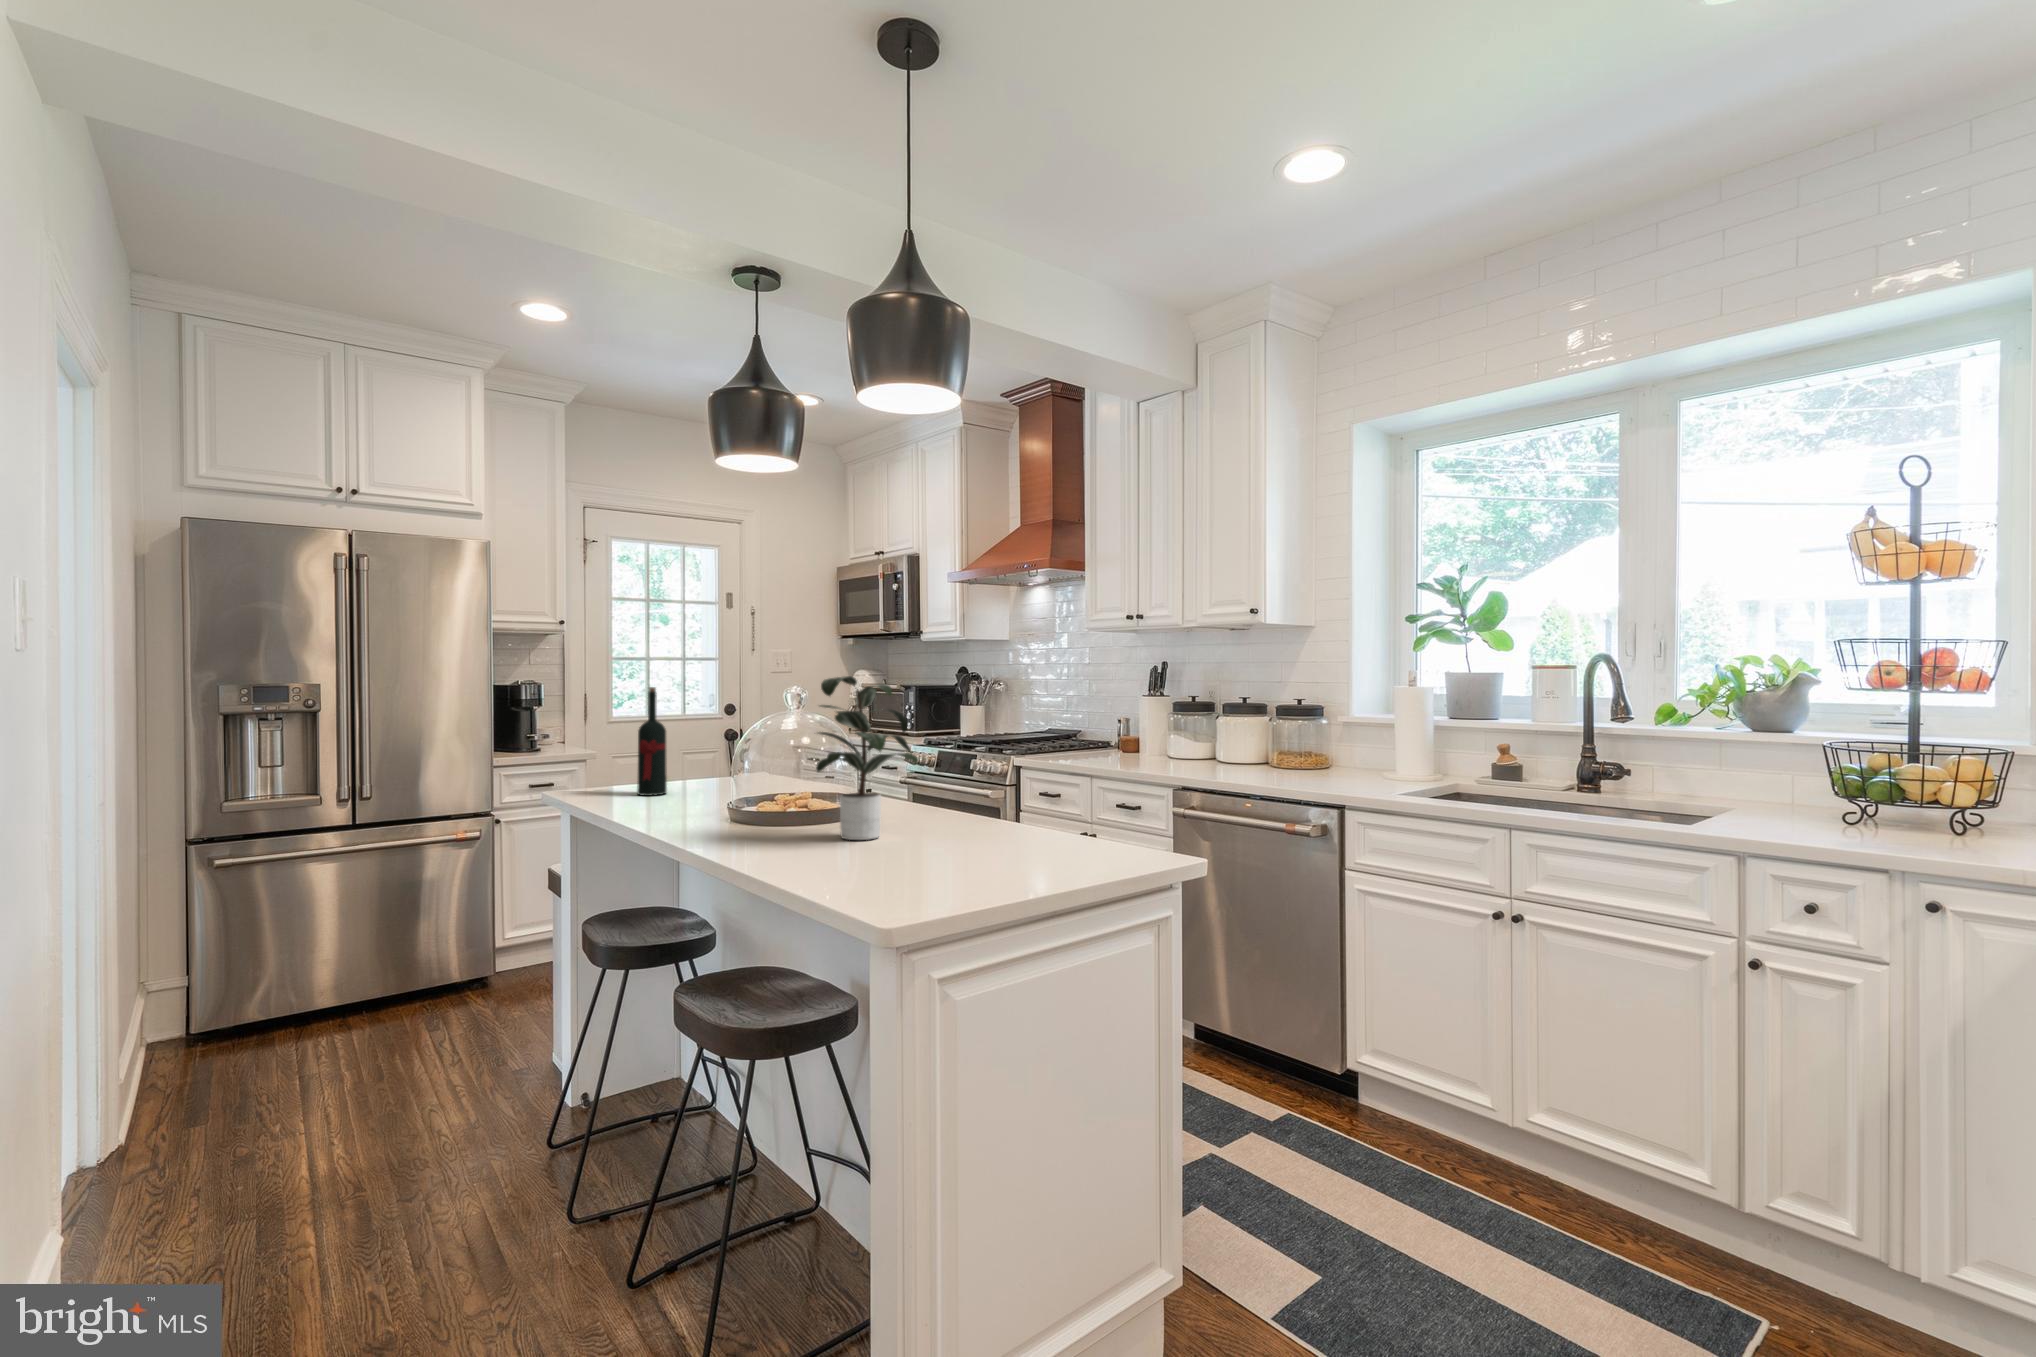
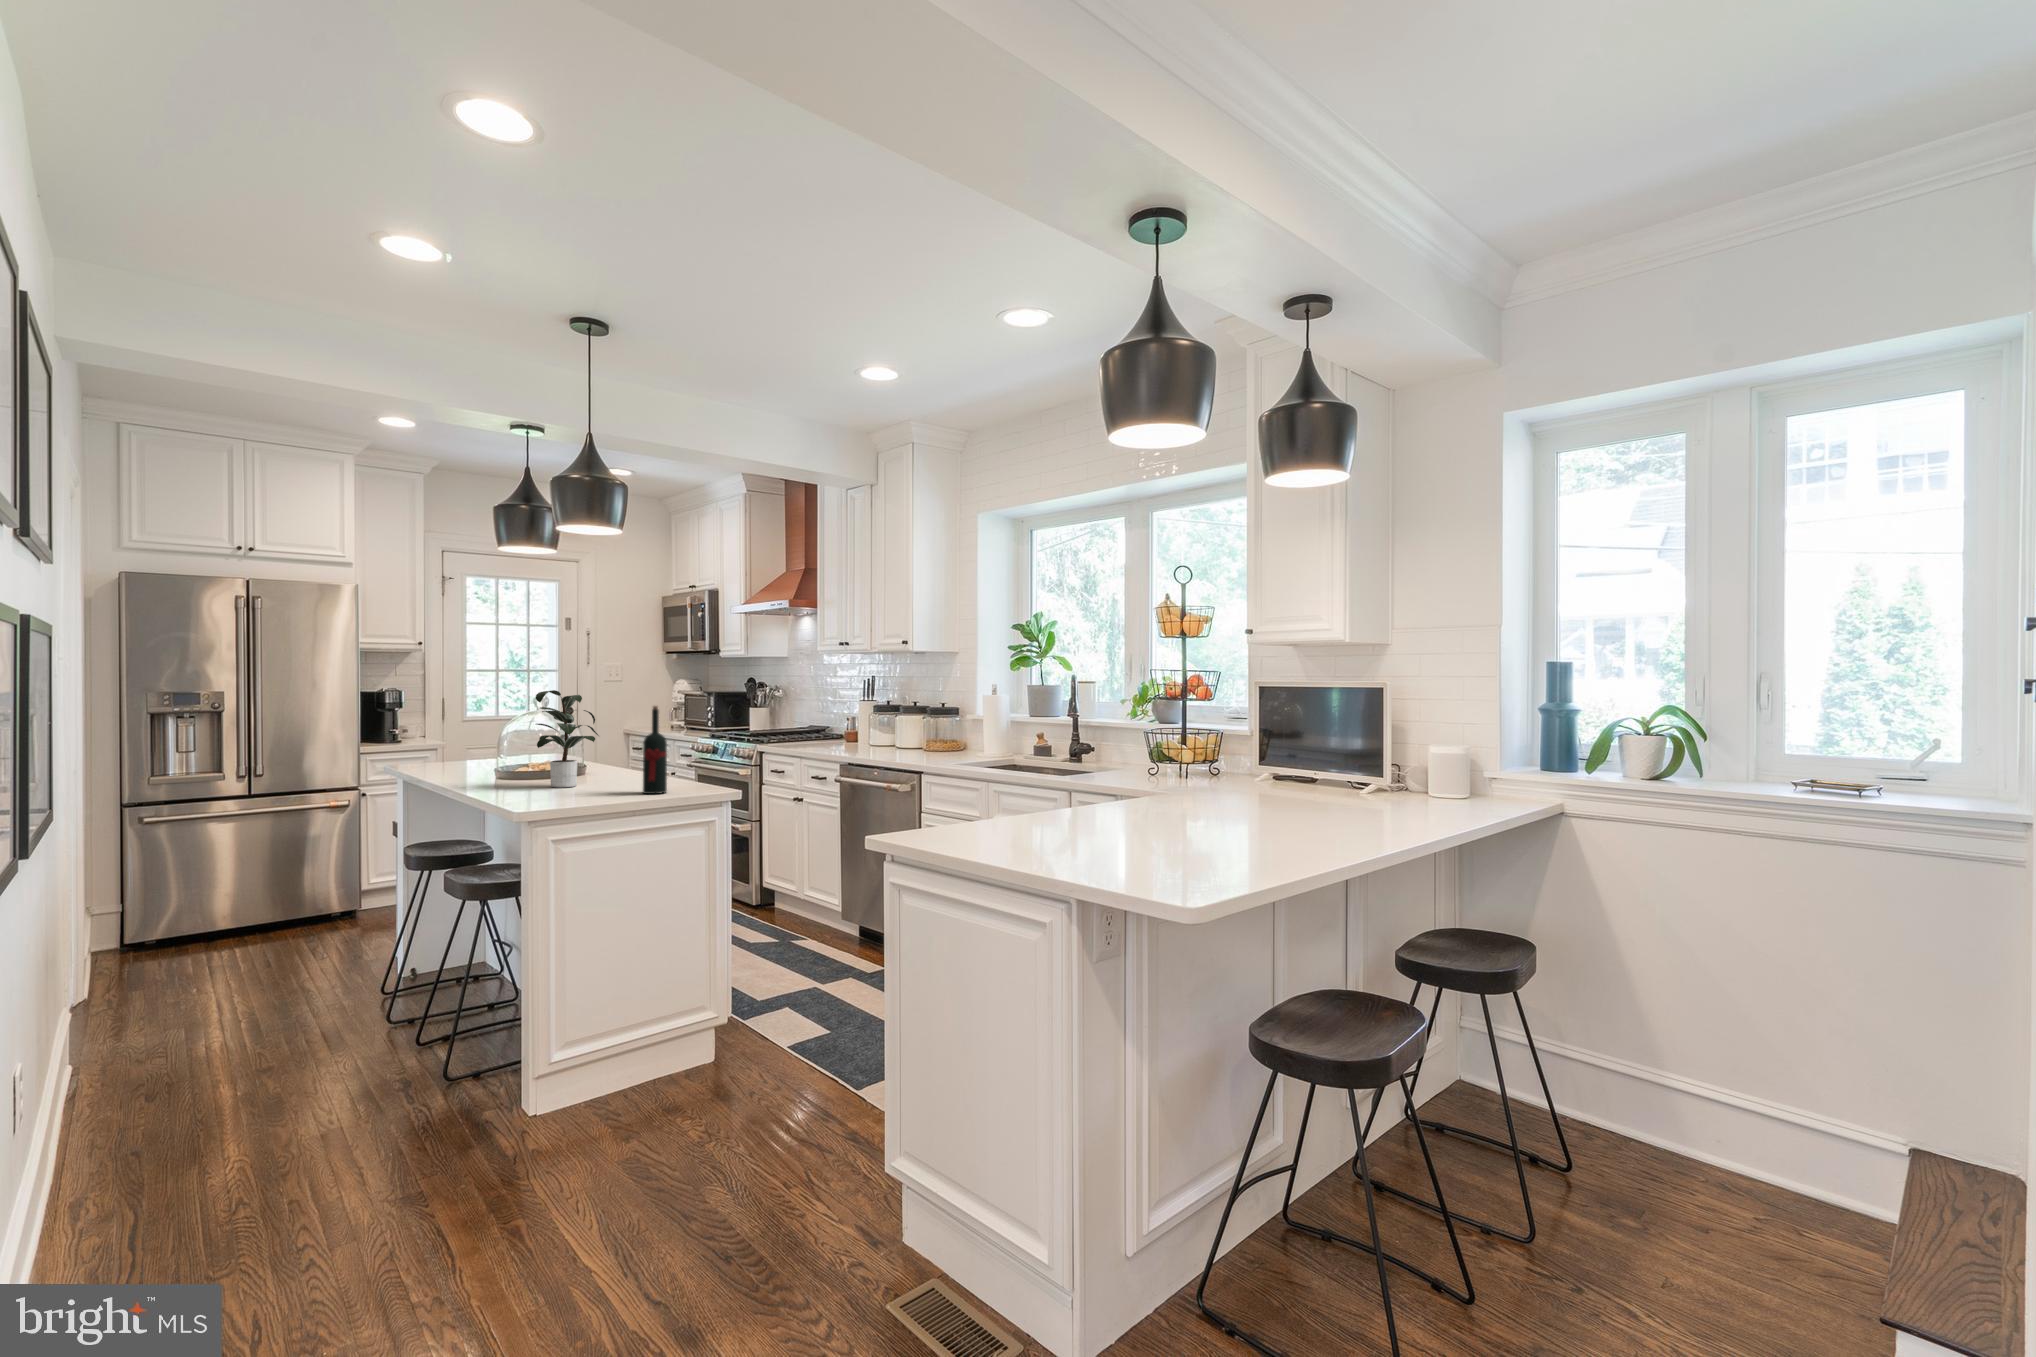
wine bottle: present [637,687,667,796] -> present [643,706,667,794]

